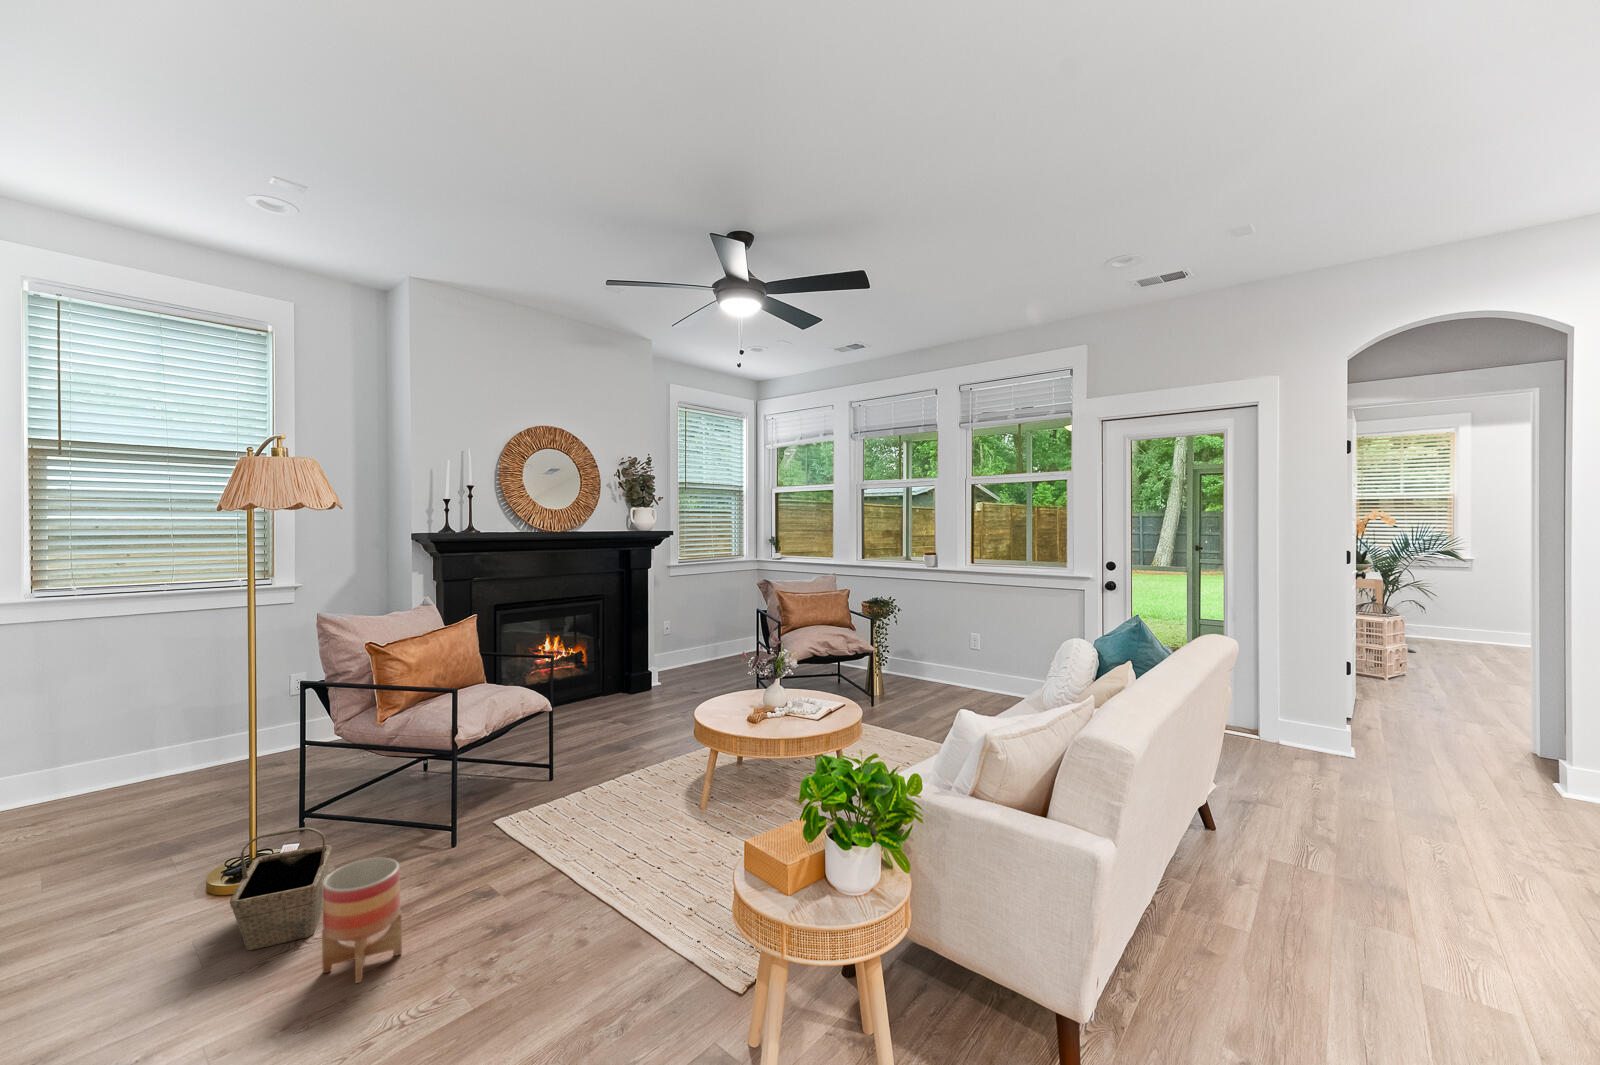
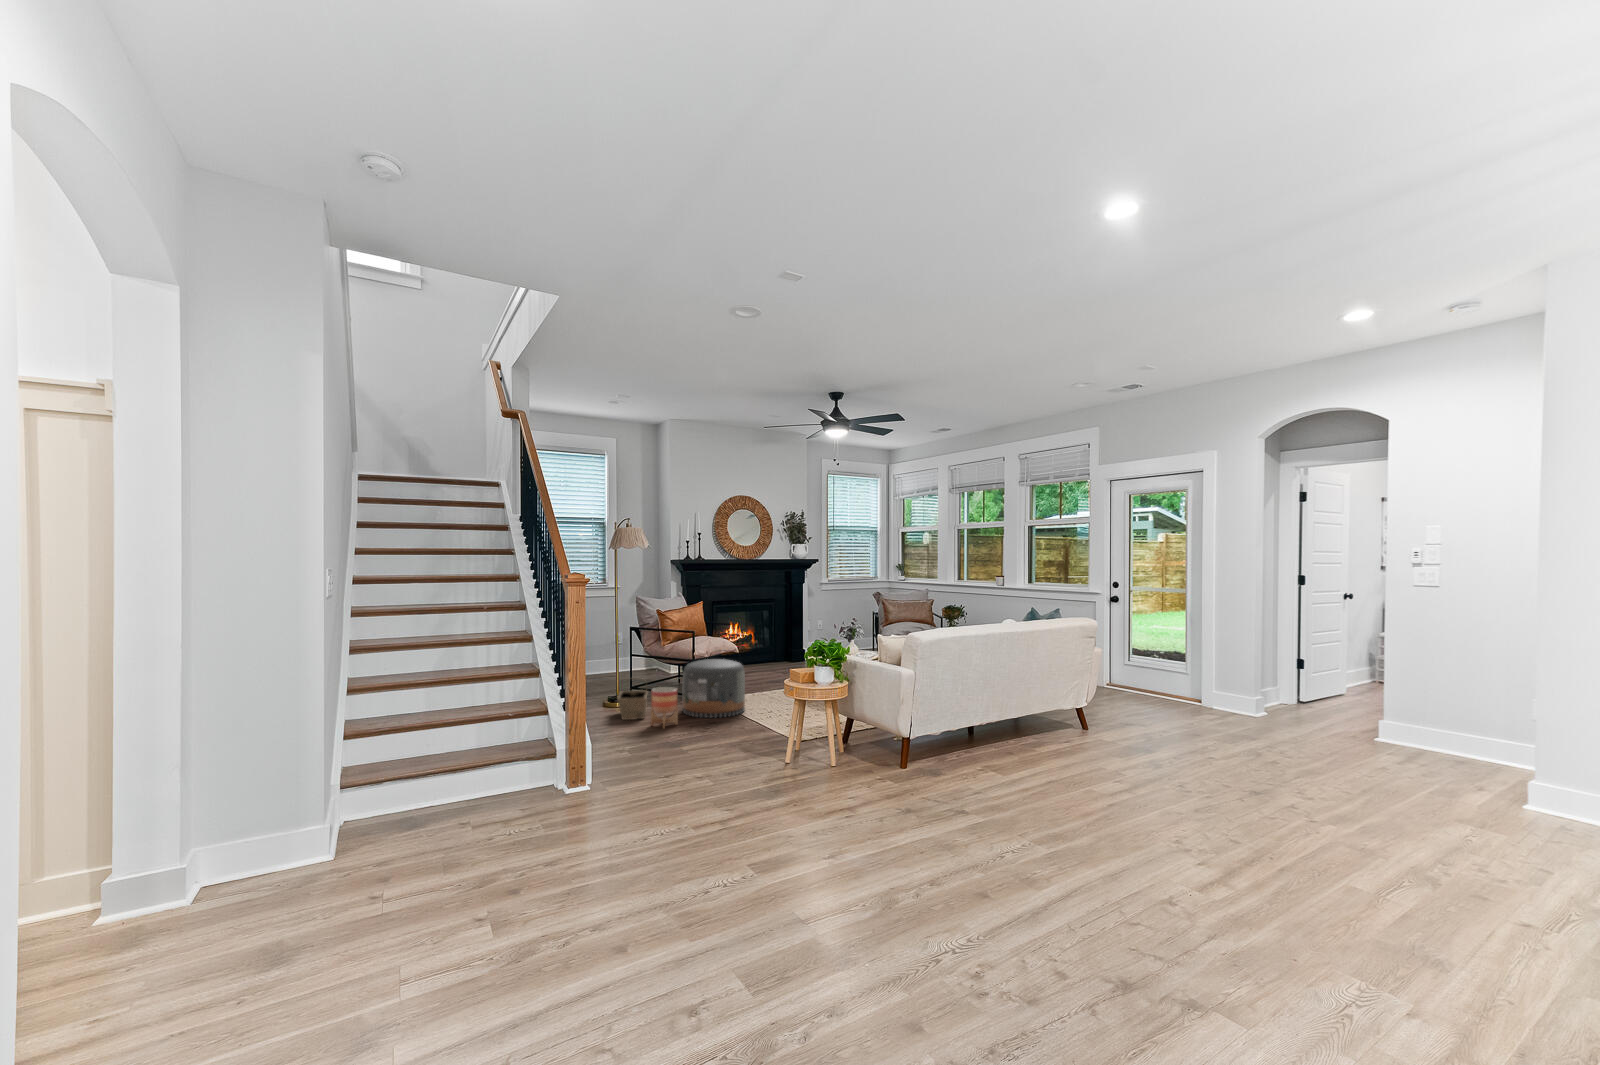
pouf: none [422,749,569,905] -> present [683,659,745,718]

